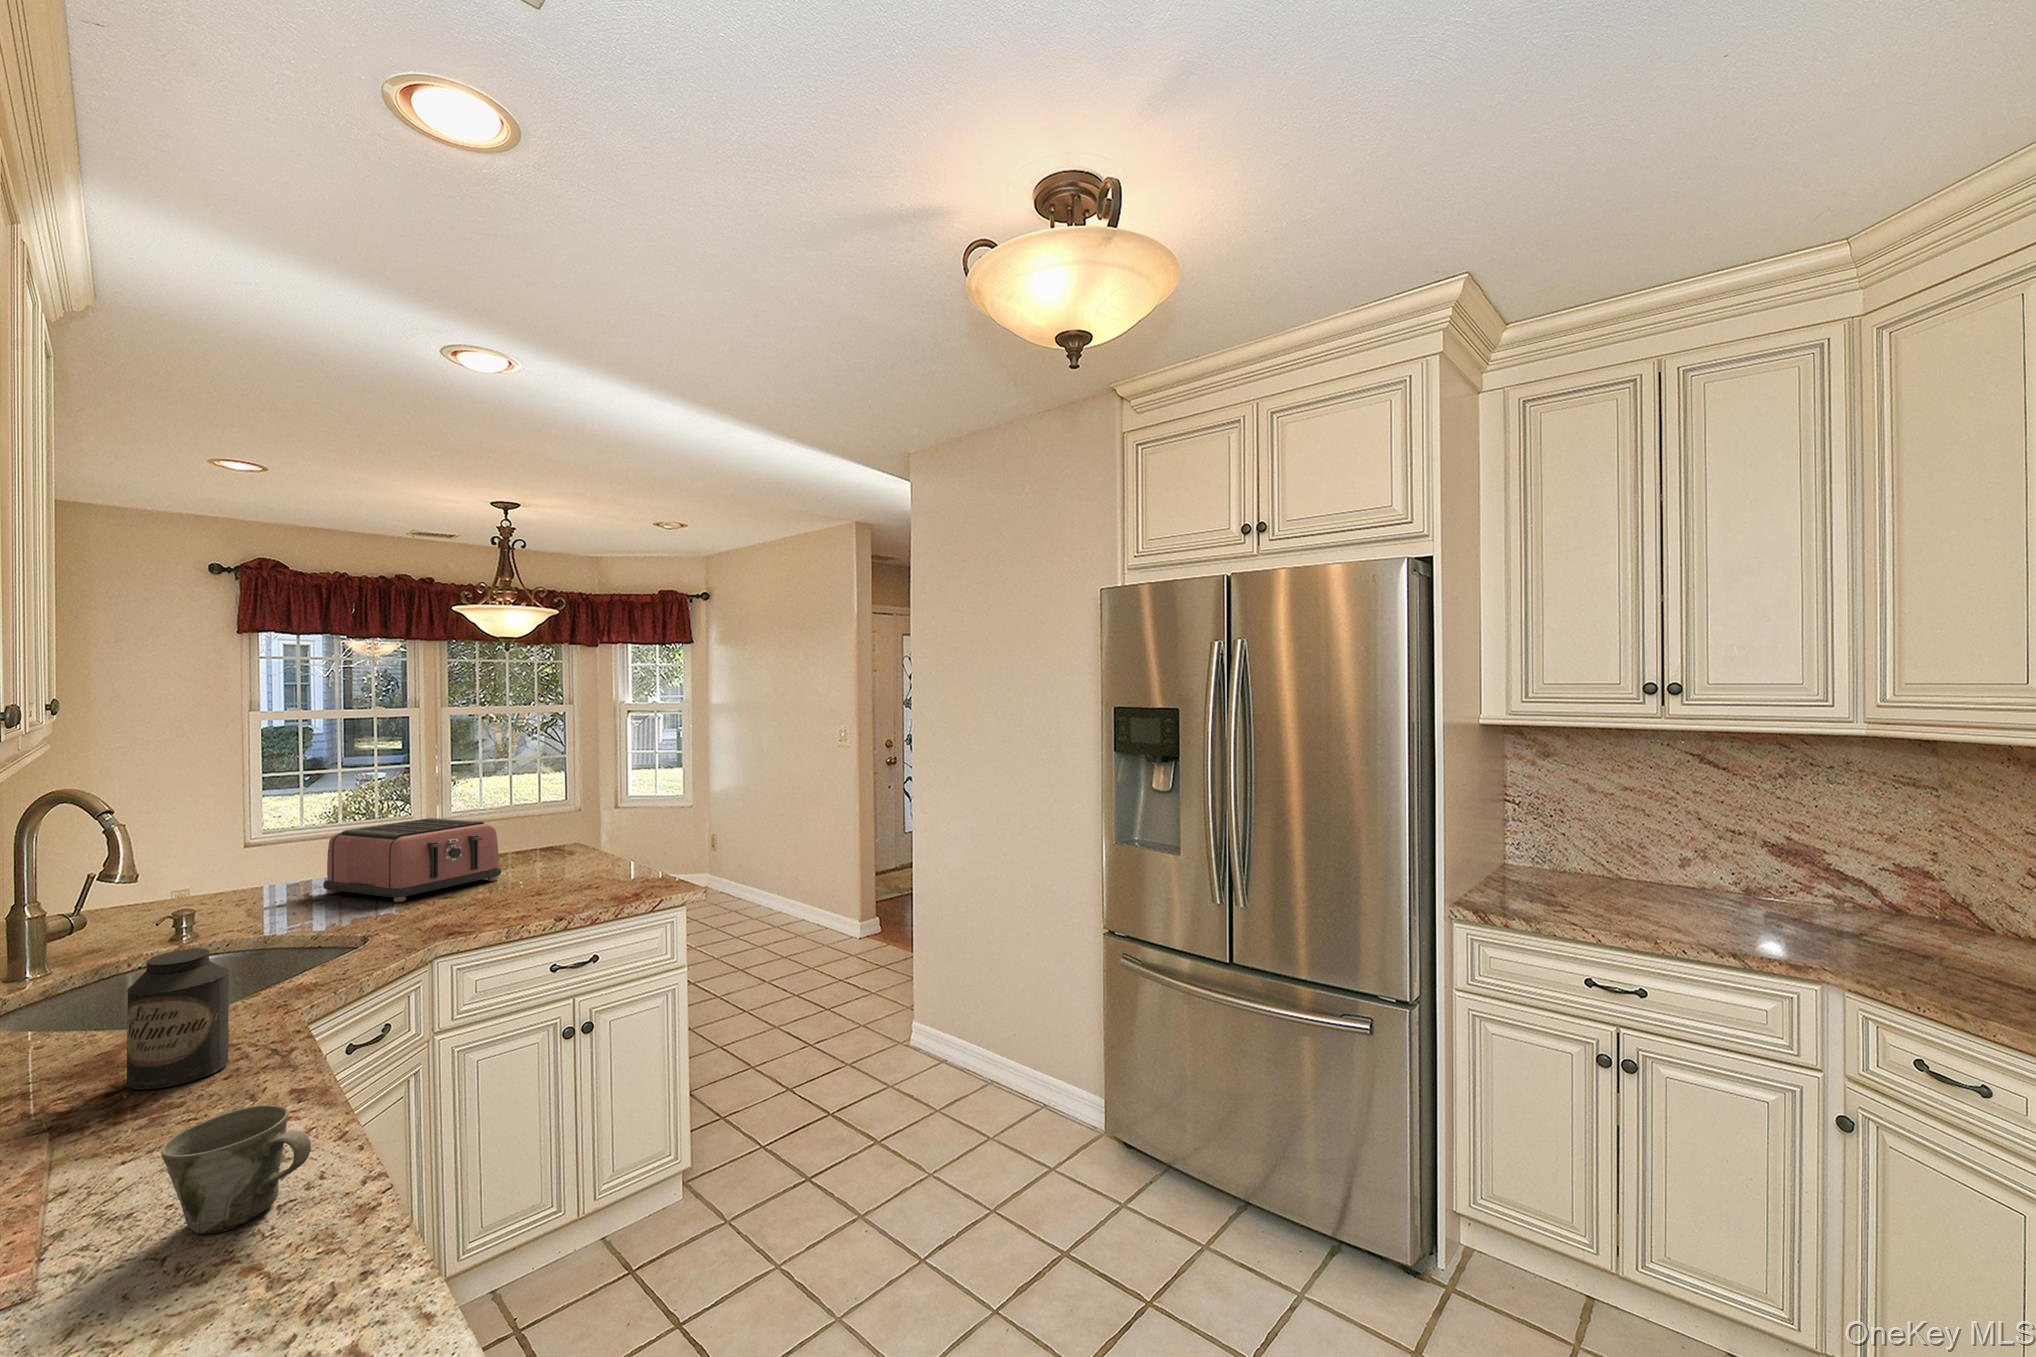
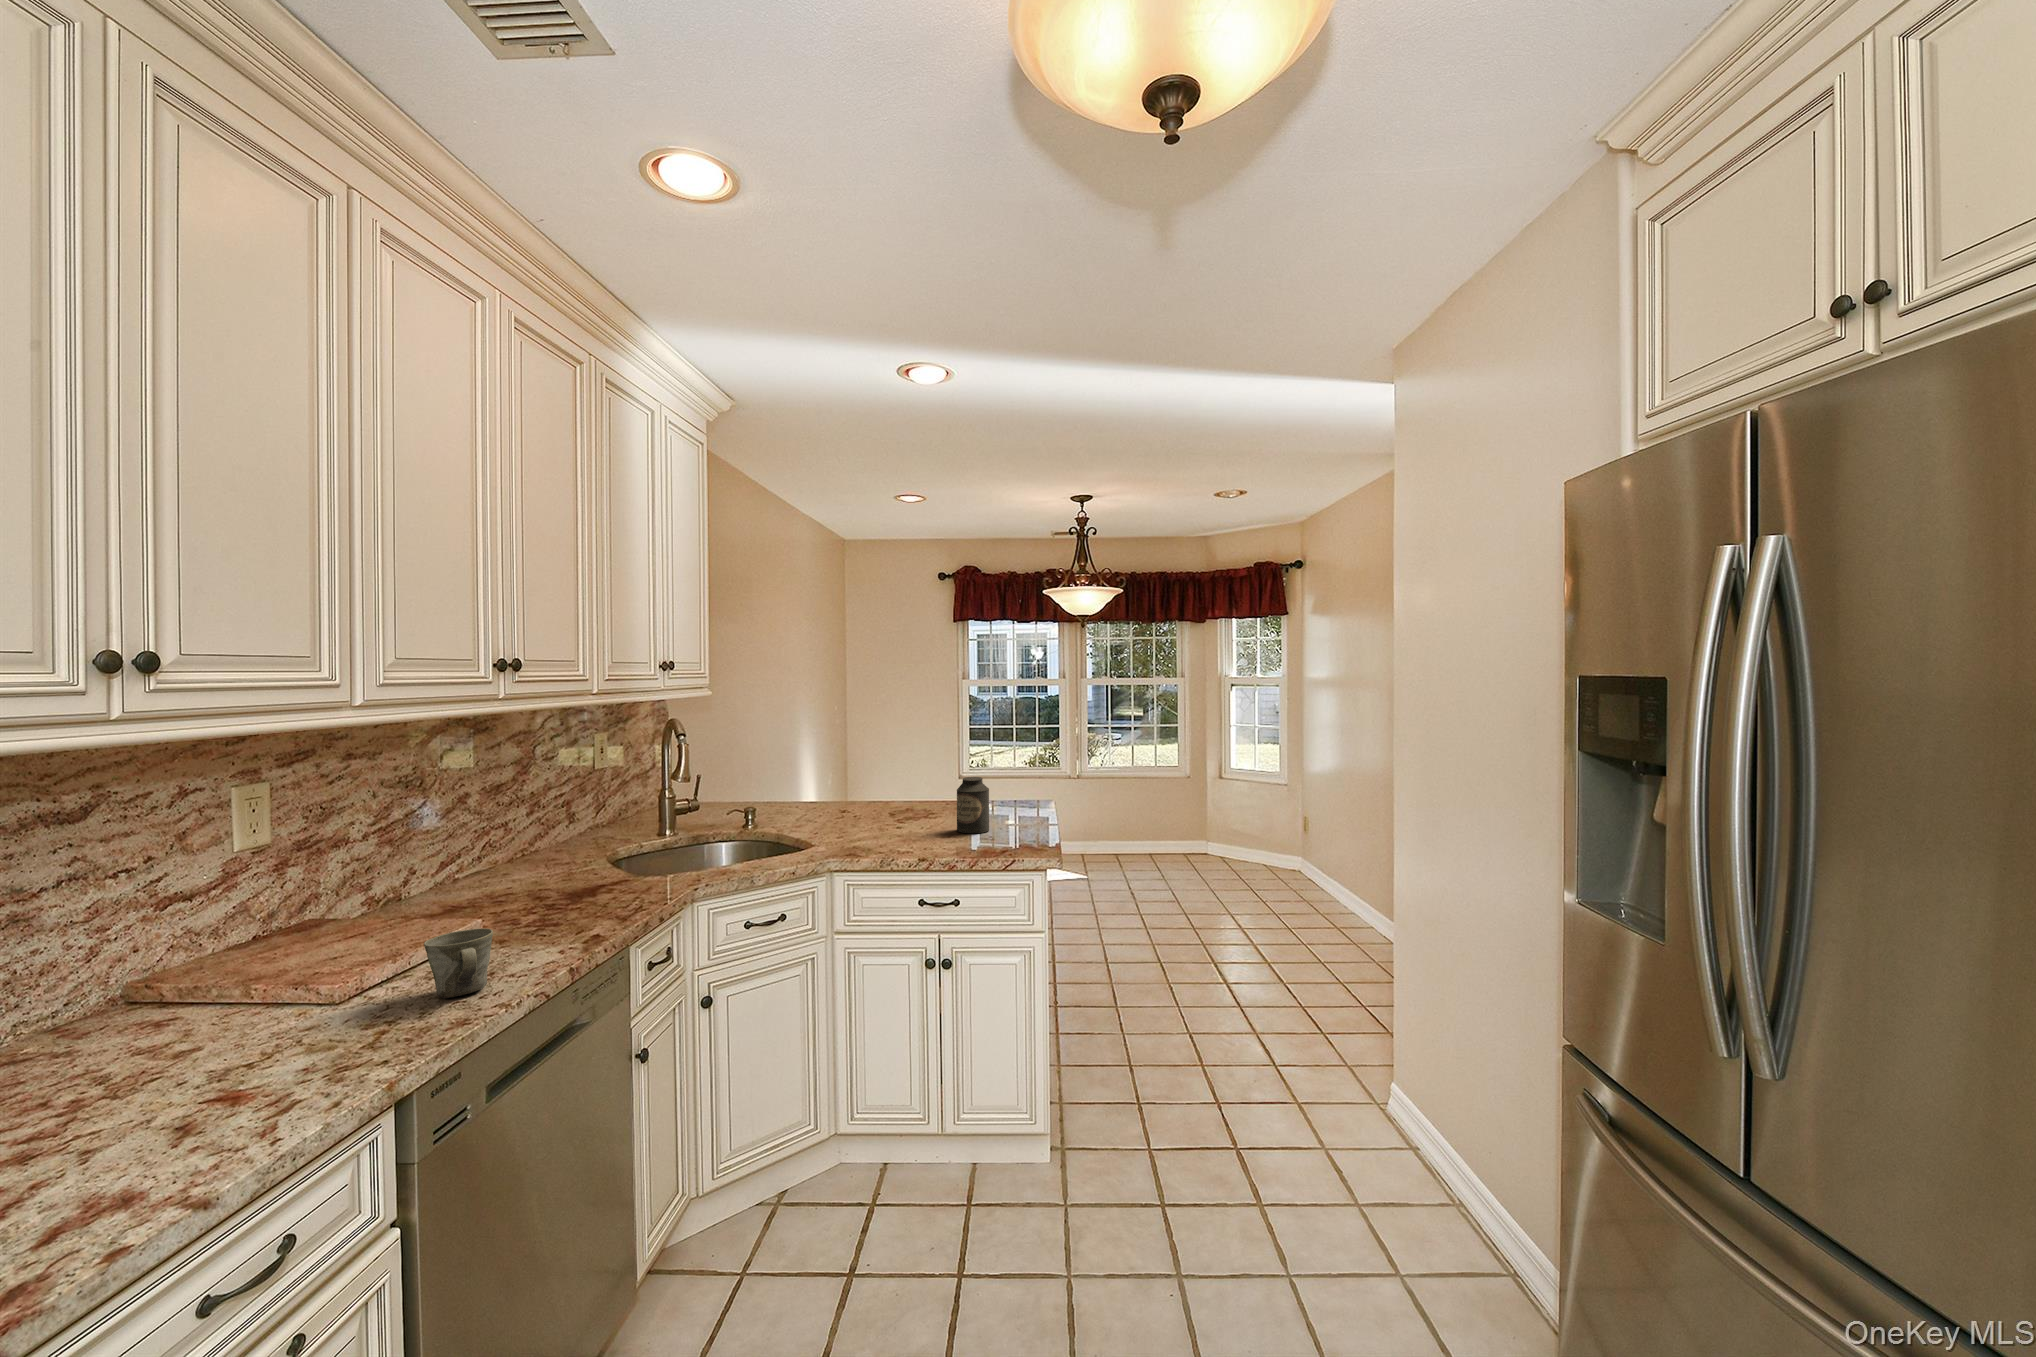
toaster: present [323,818,501,902] -> none [853,765,953,827]
canister: present [126,948,229,1089] -> present [957,777,989,833]

